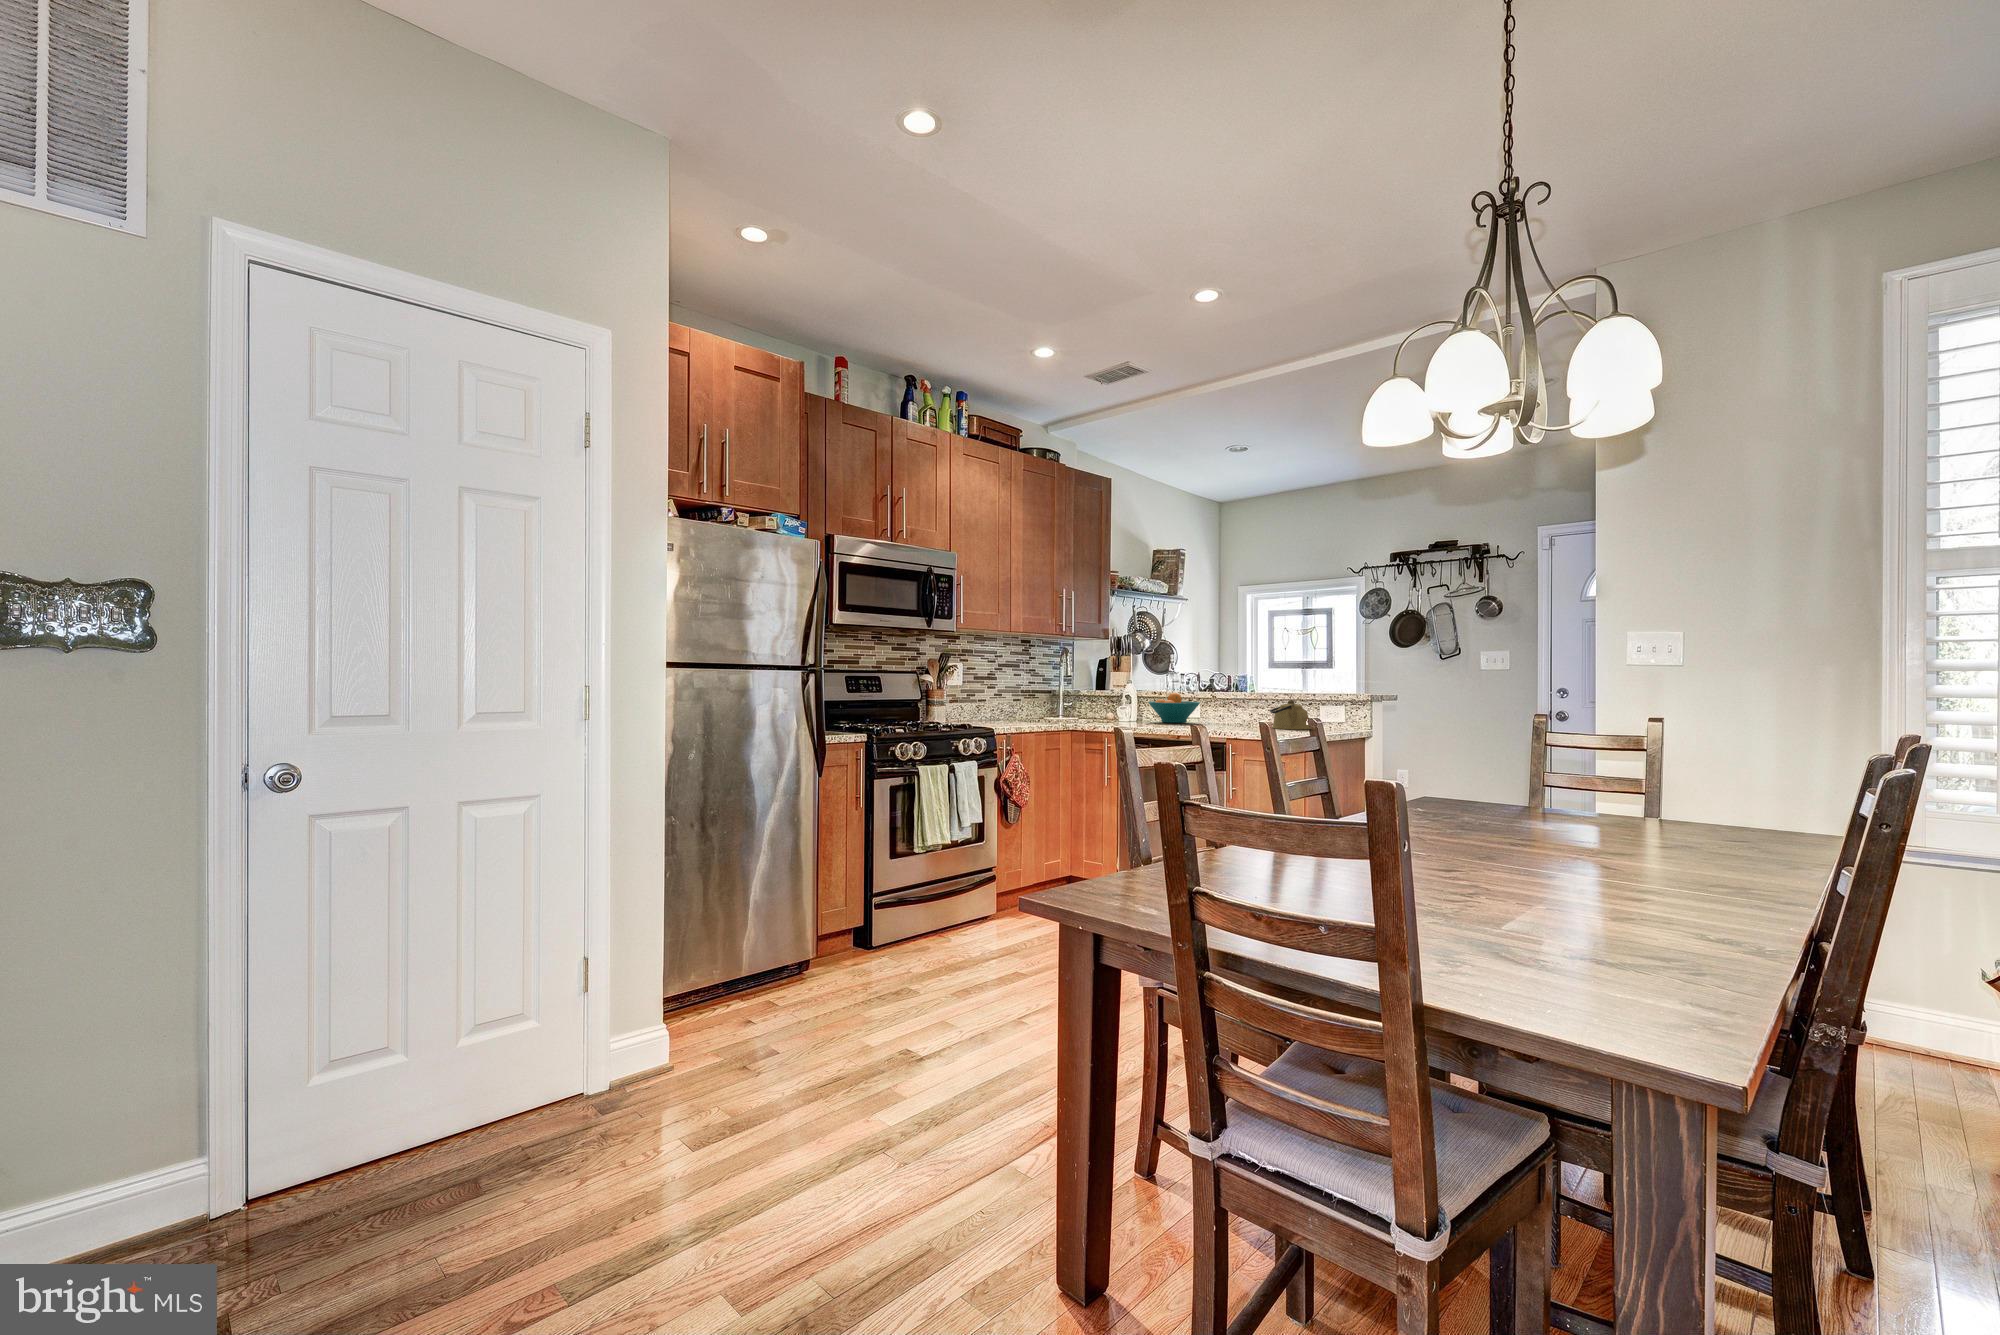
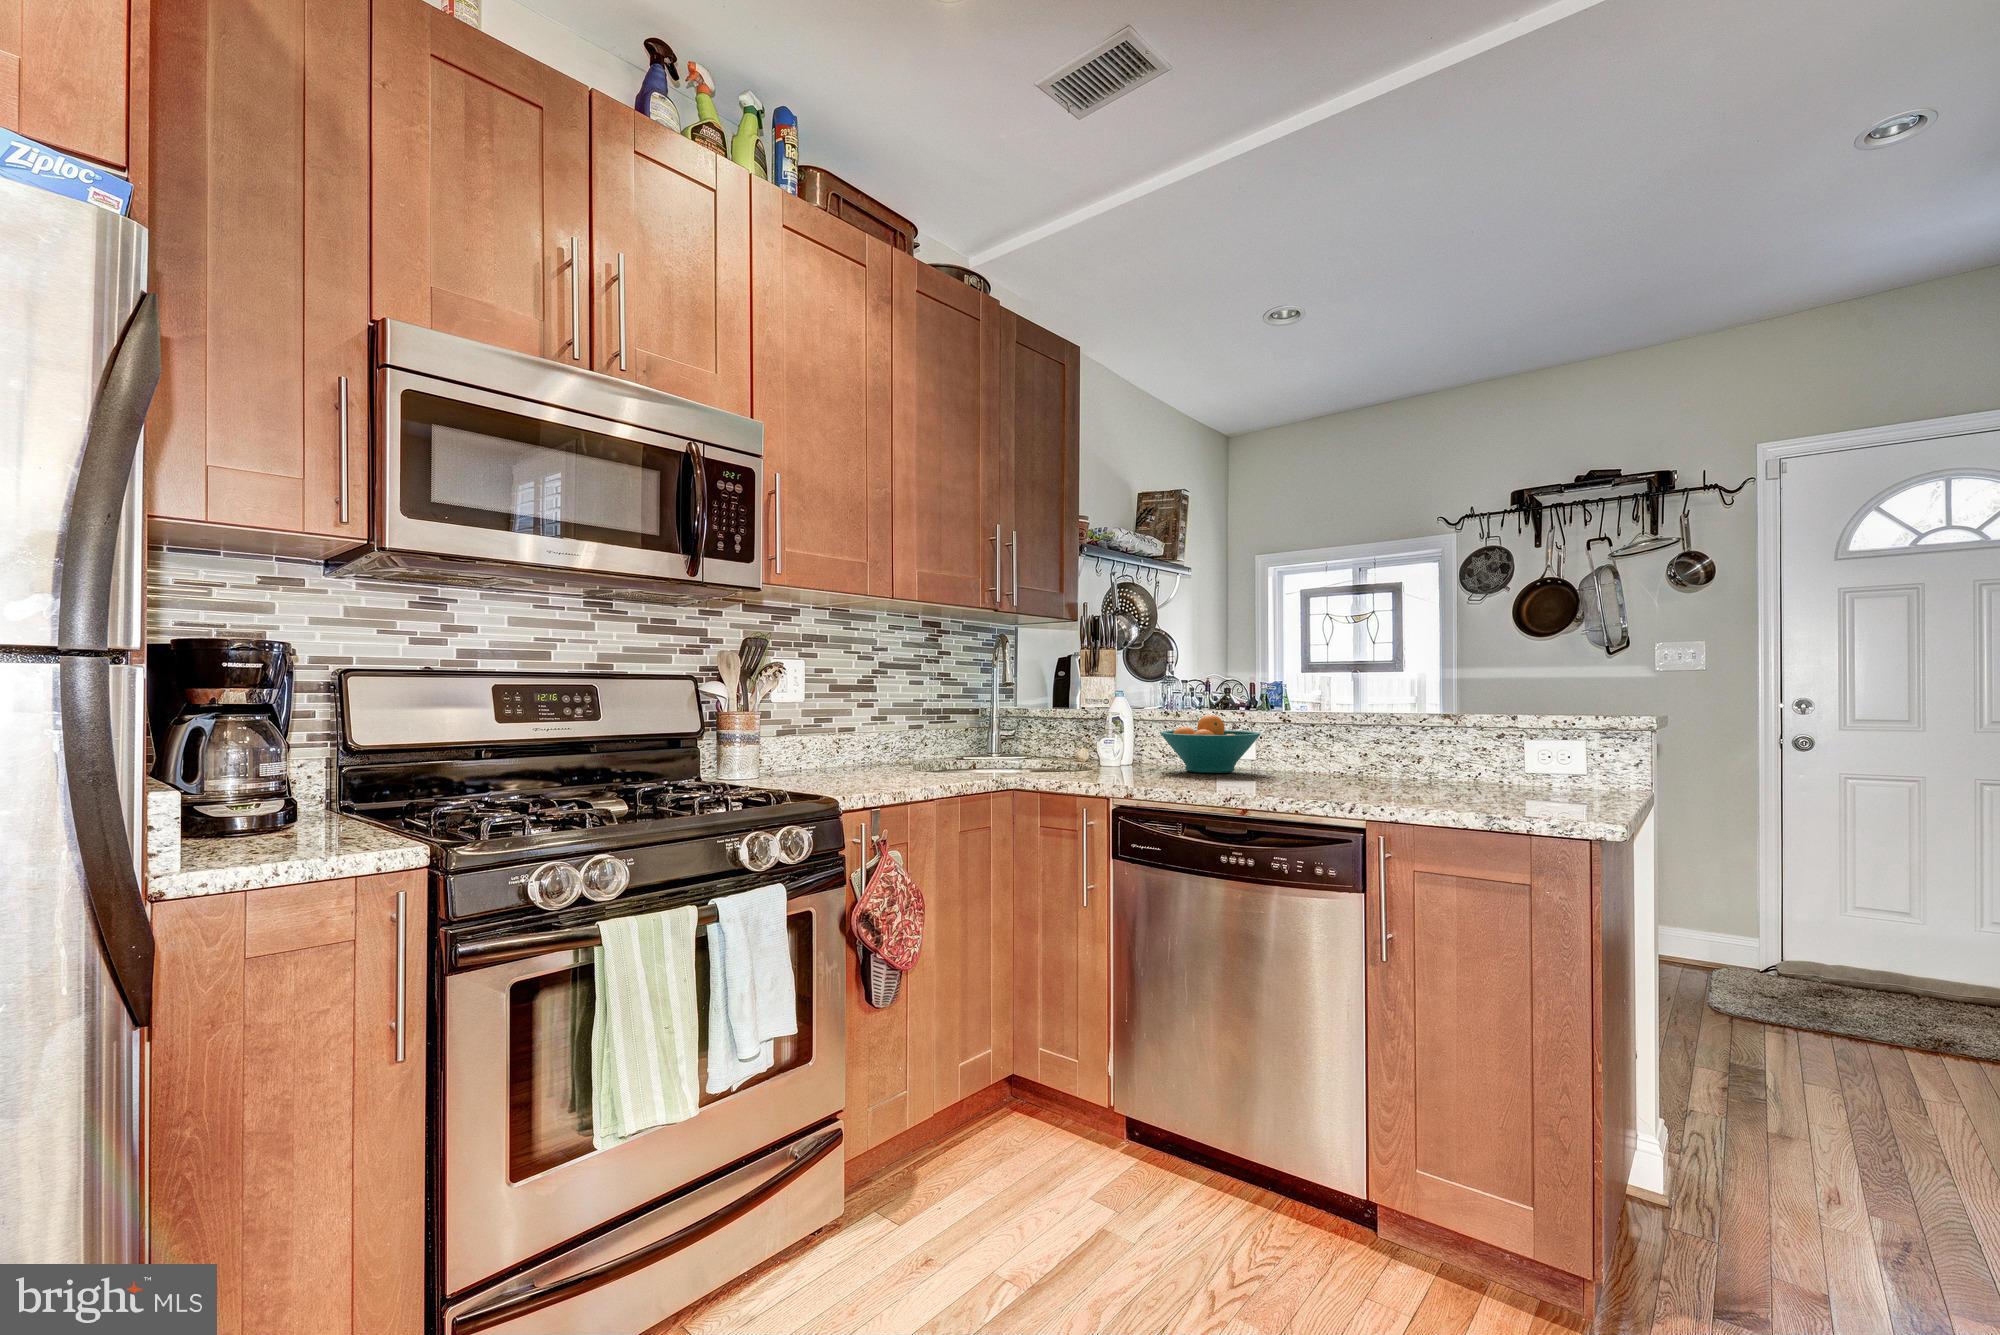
kettle: present [1270,700,1310,729] -> none [1411,730,1503,792]

